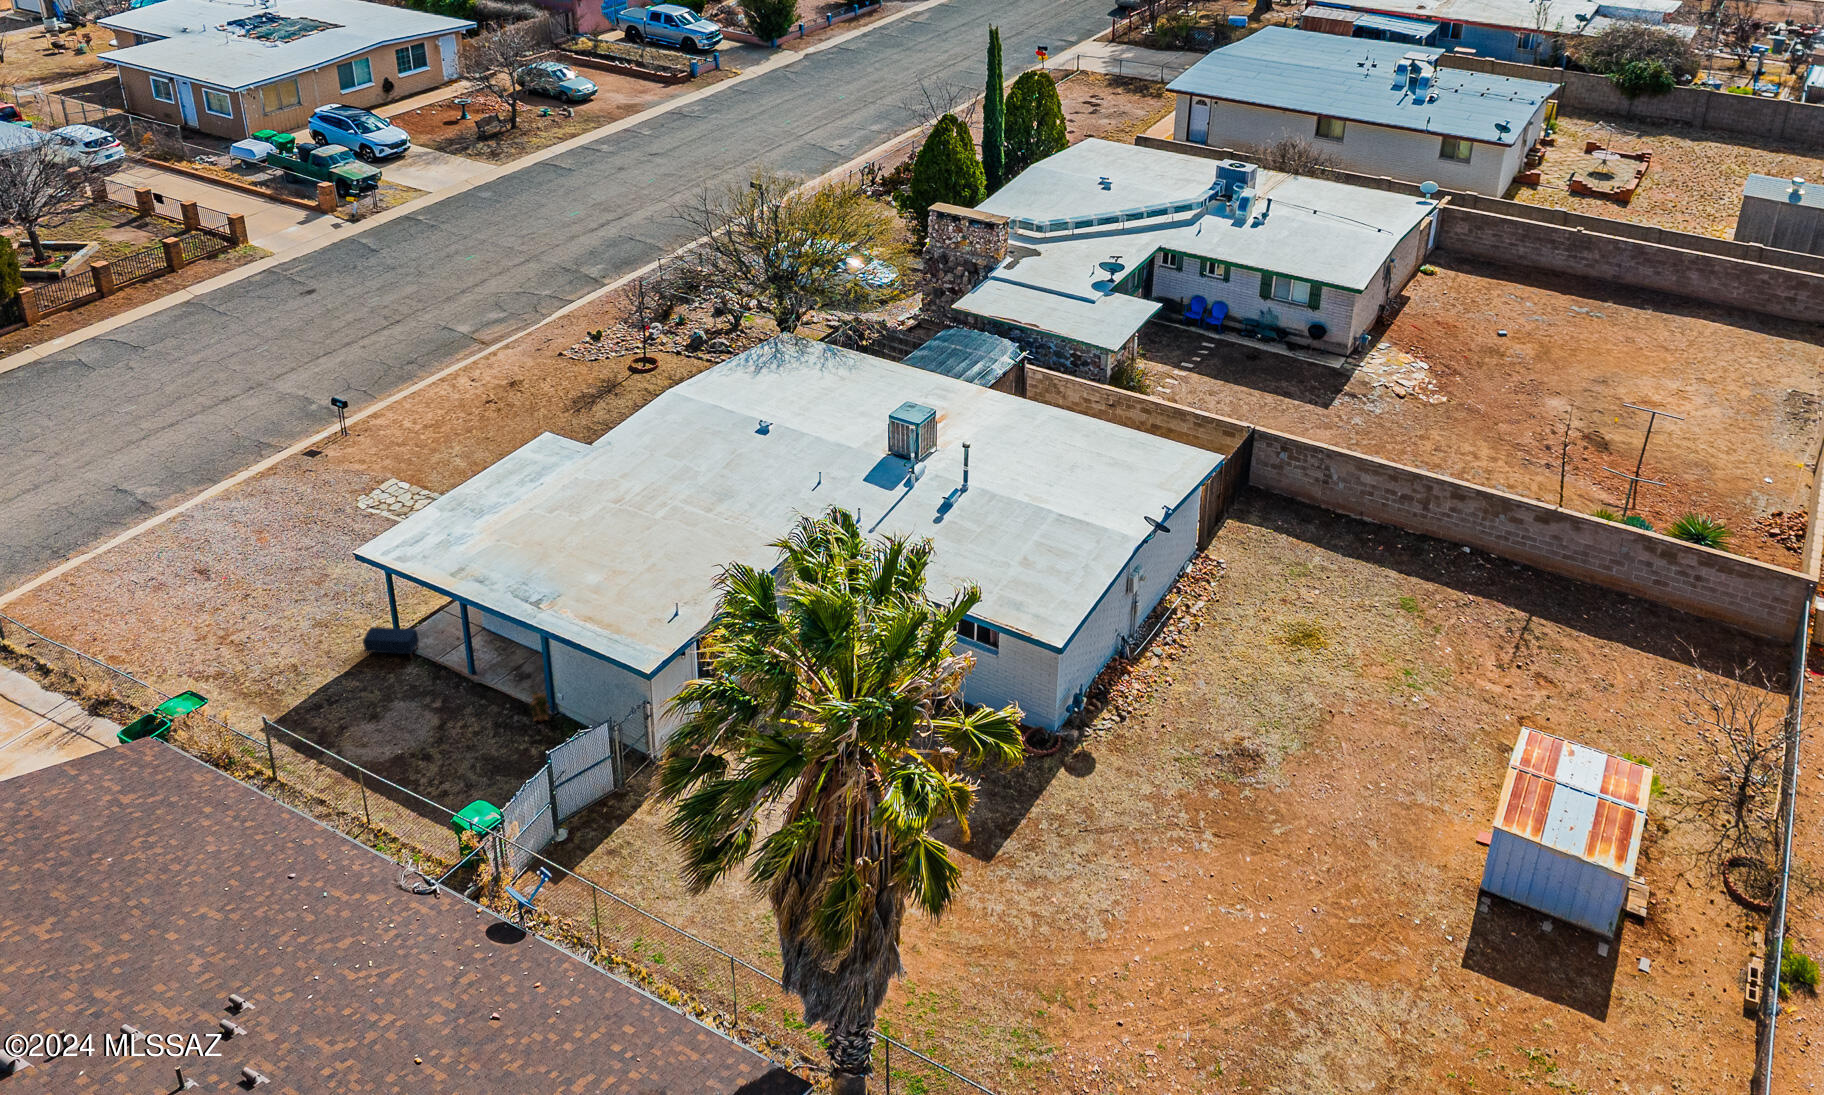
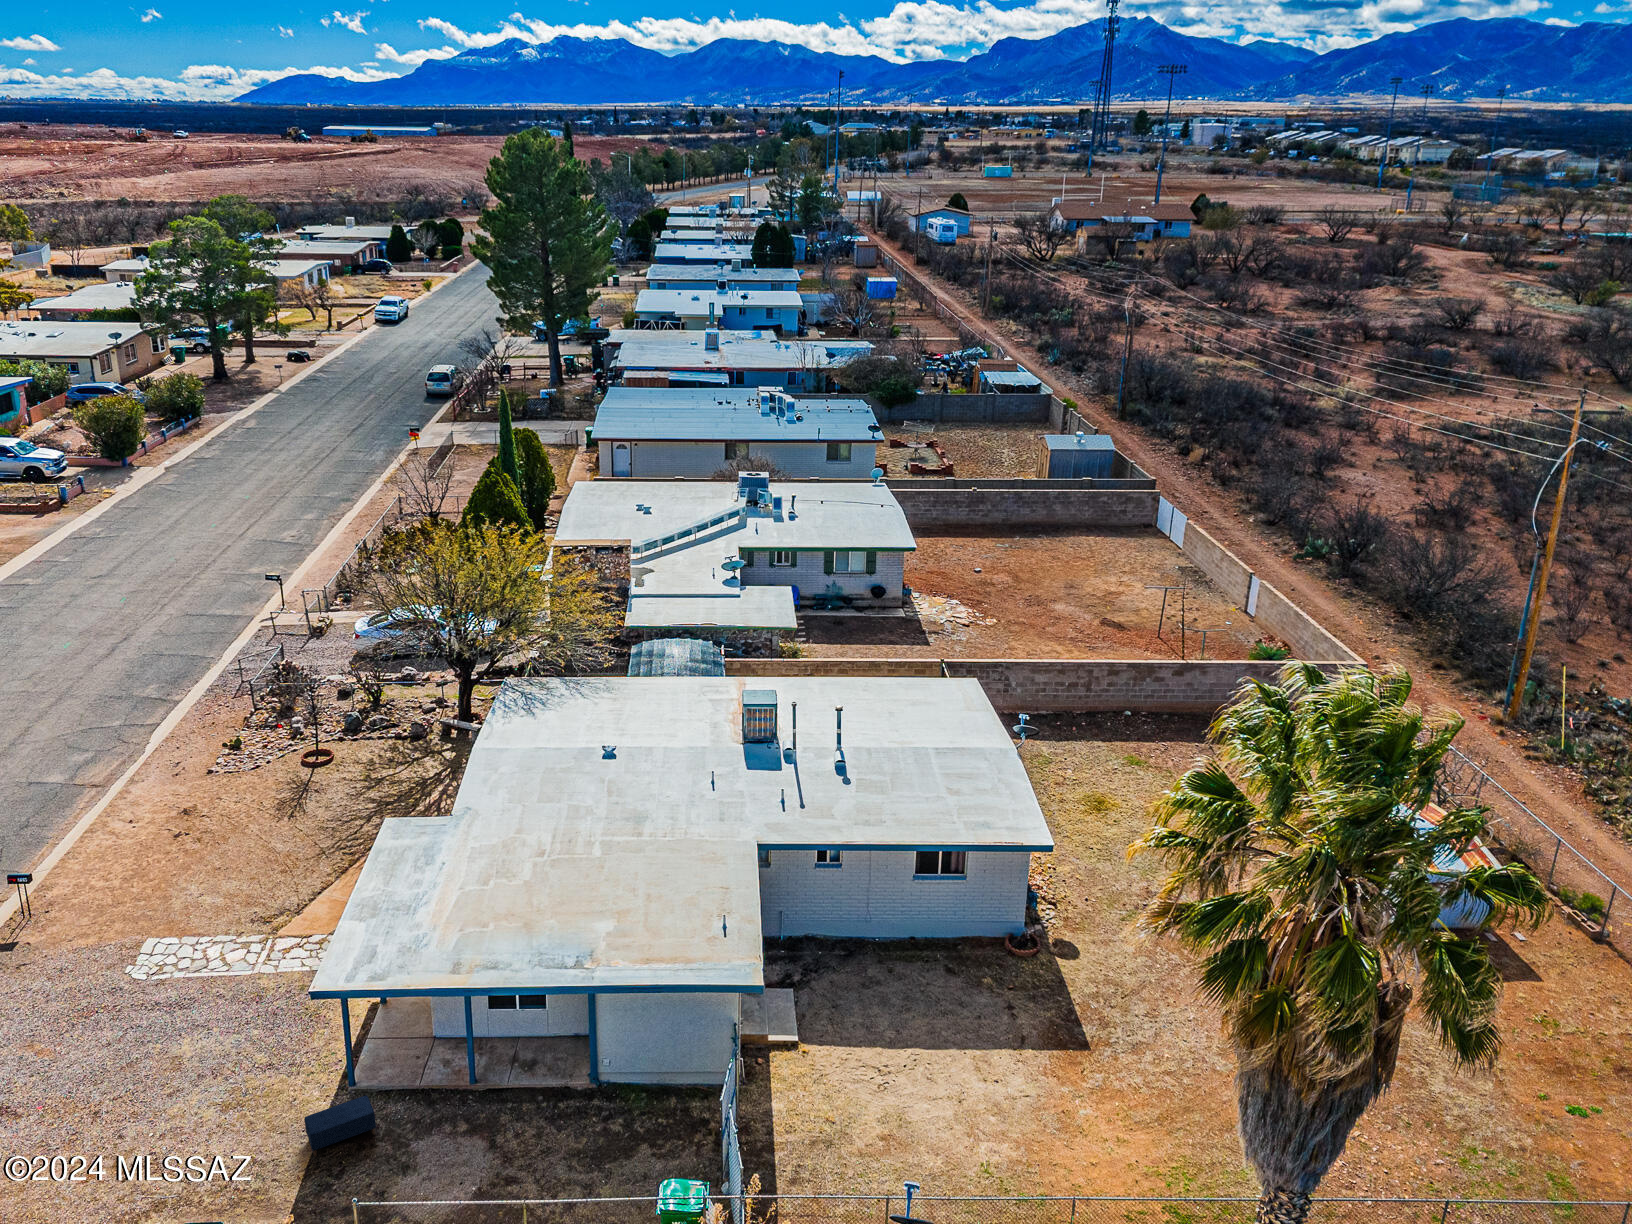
decorative plant: present [530,692,550,721] -> none [585,1096,612,1135]

